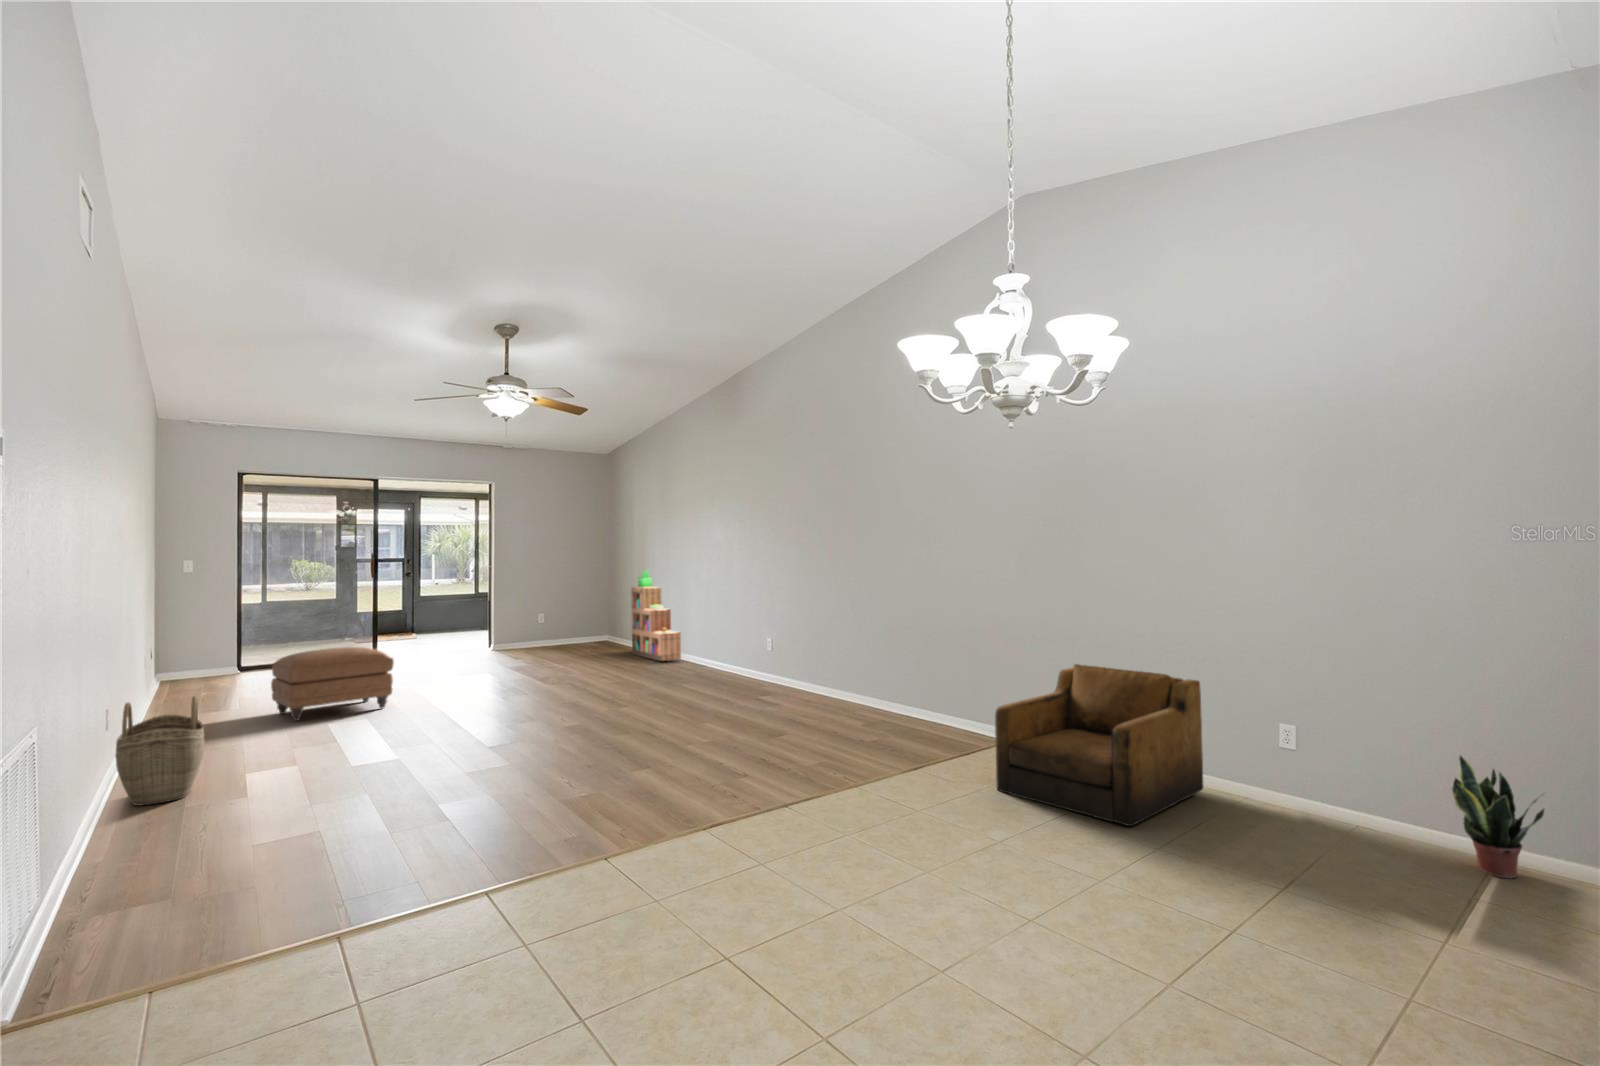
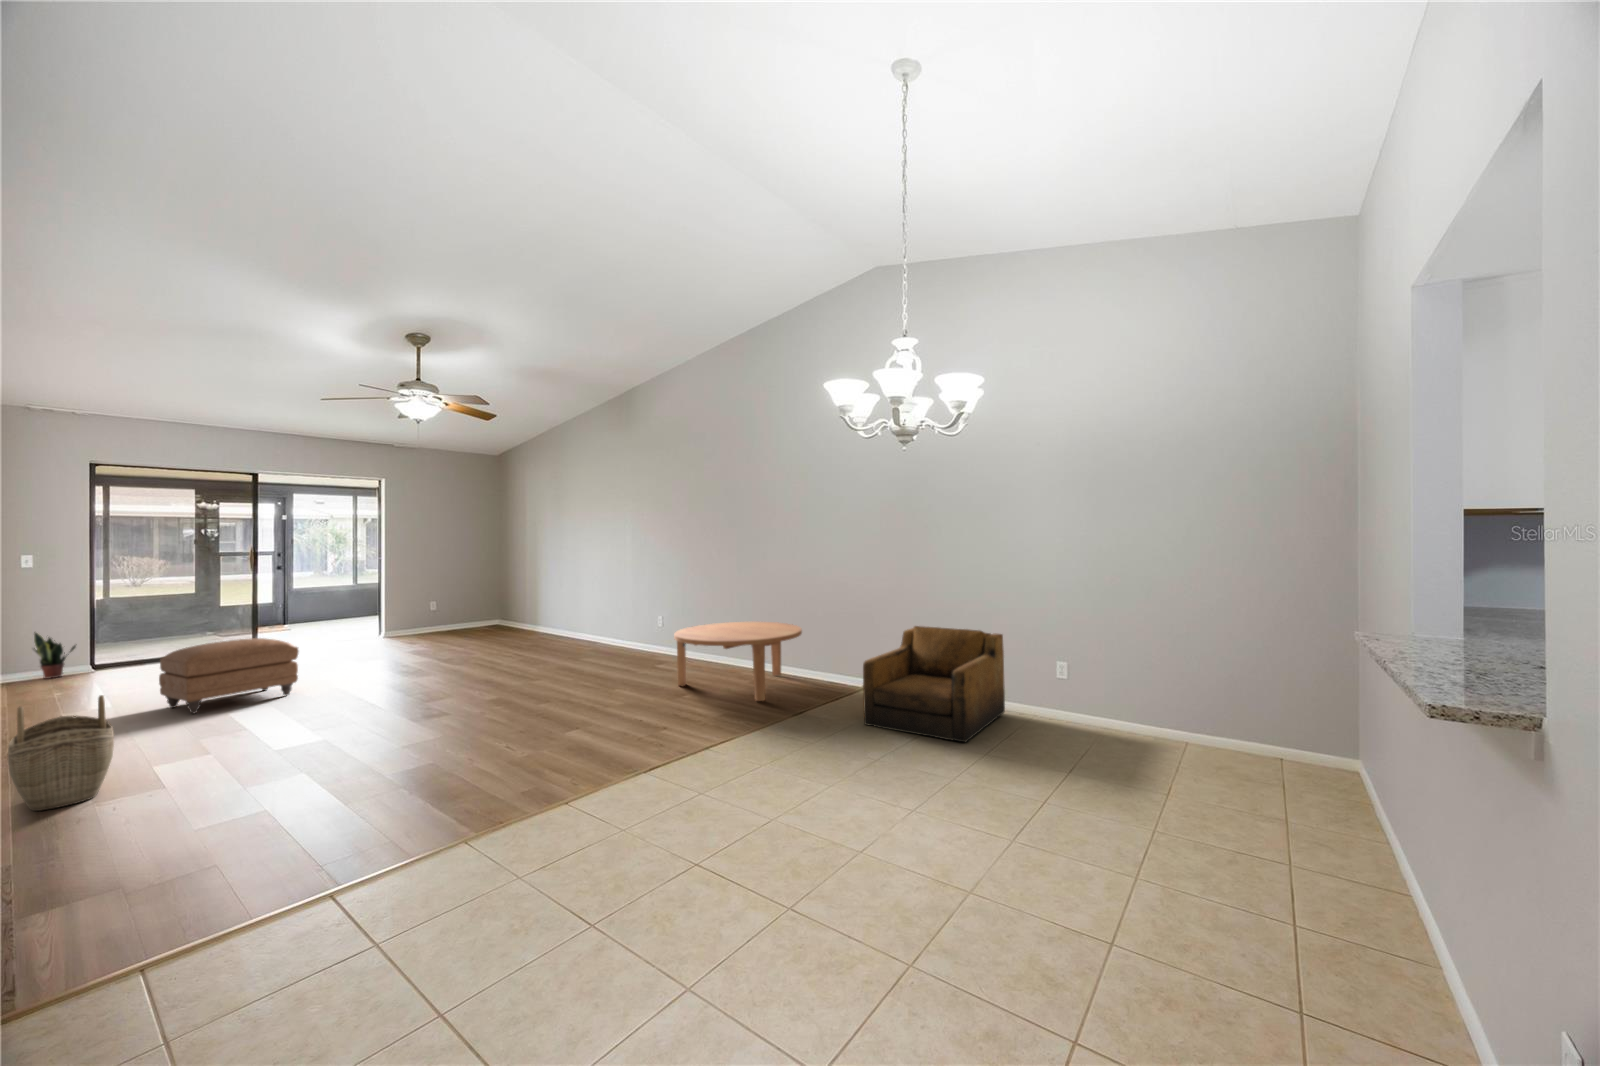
bookshelf: present [631,572,681,661] -> none [521,558,570,638]
coffee table: none [774,650,931,750] -> present [674,622,802,701]
potted plant: present [1452,756,1545,878] -> present [34,632,76,679]

